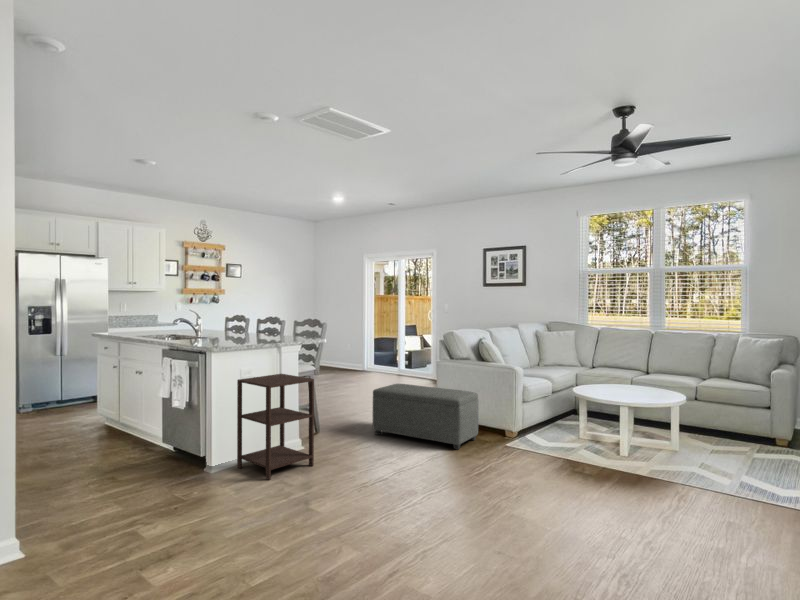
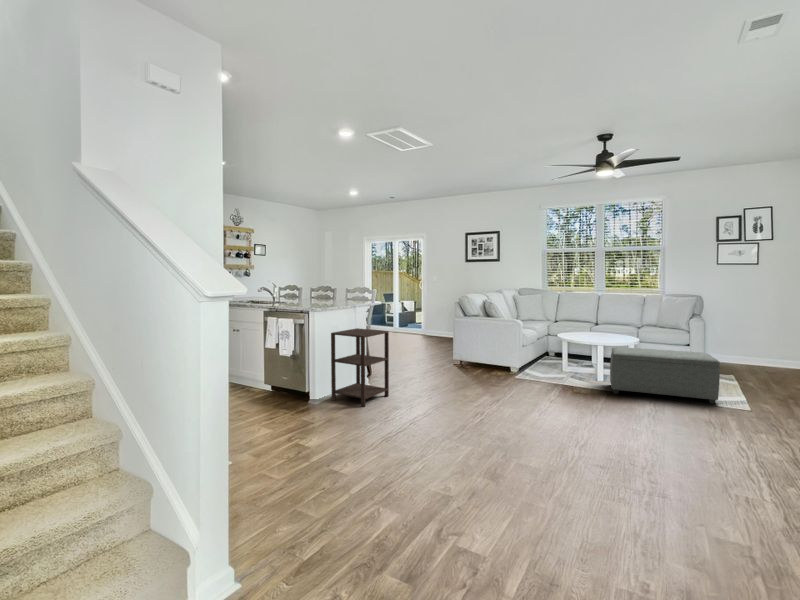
ottoman: present [373,384,479,450] -> present [610,347,720,404]

